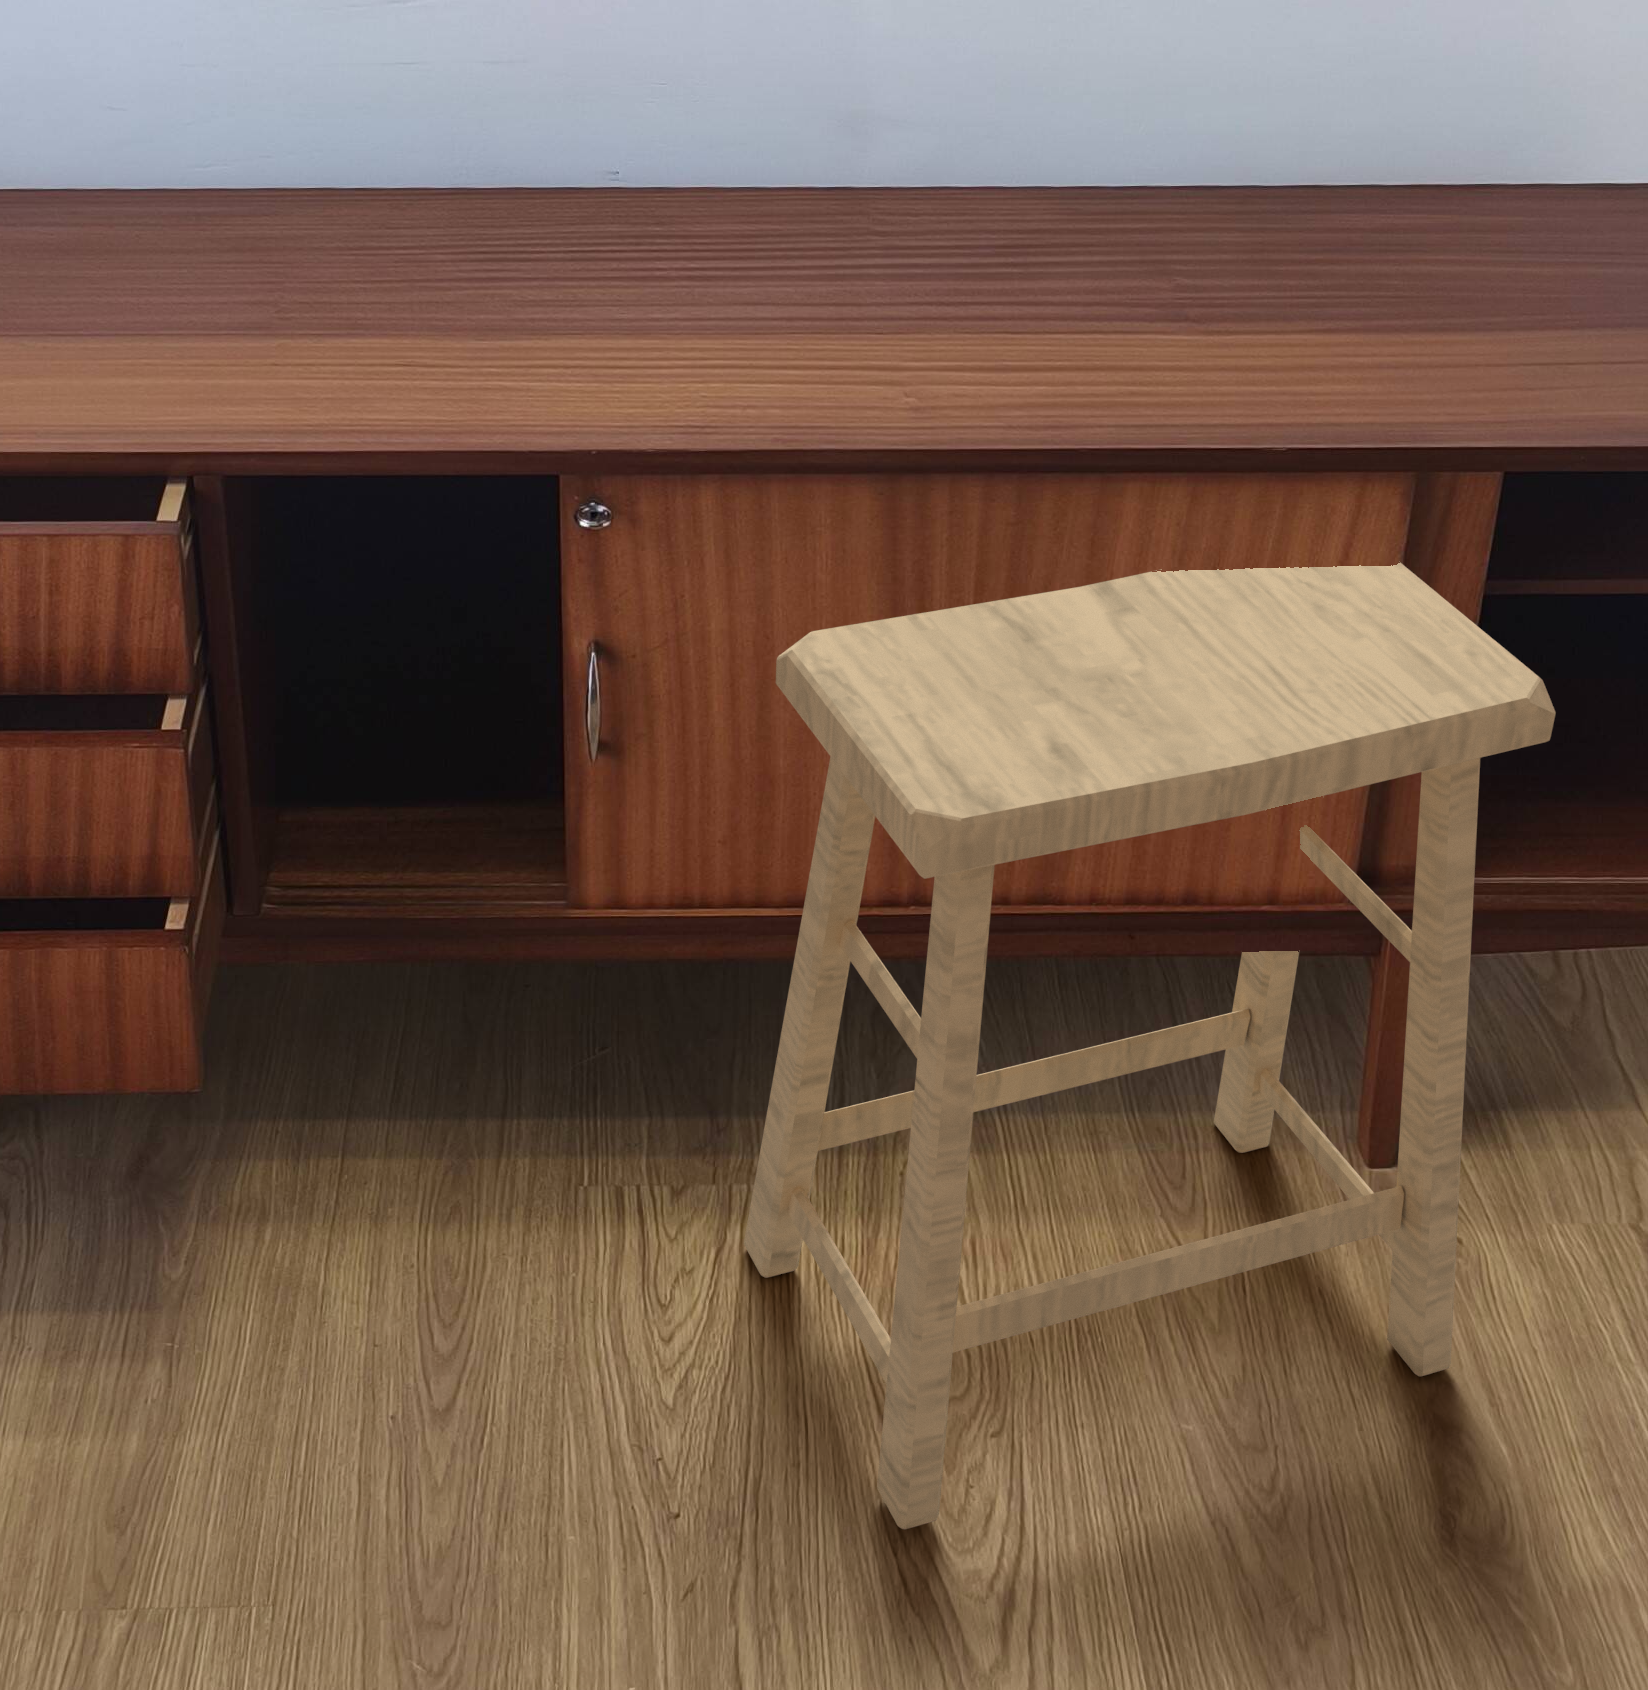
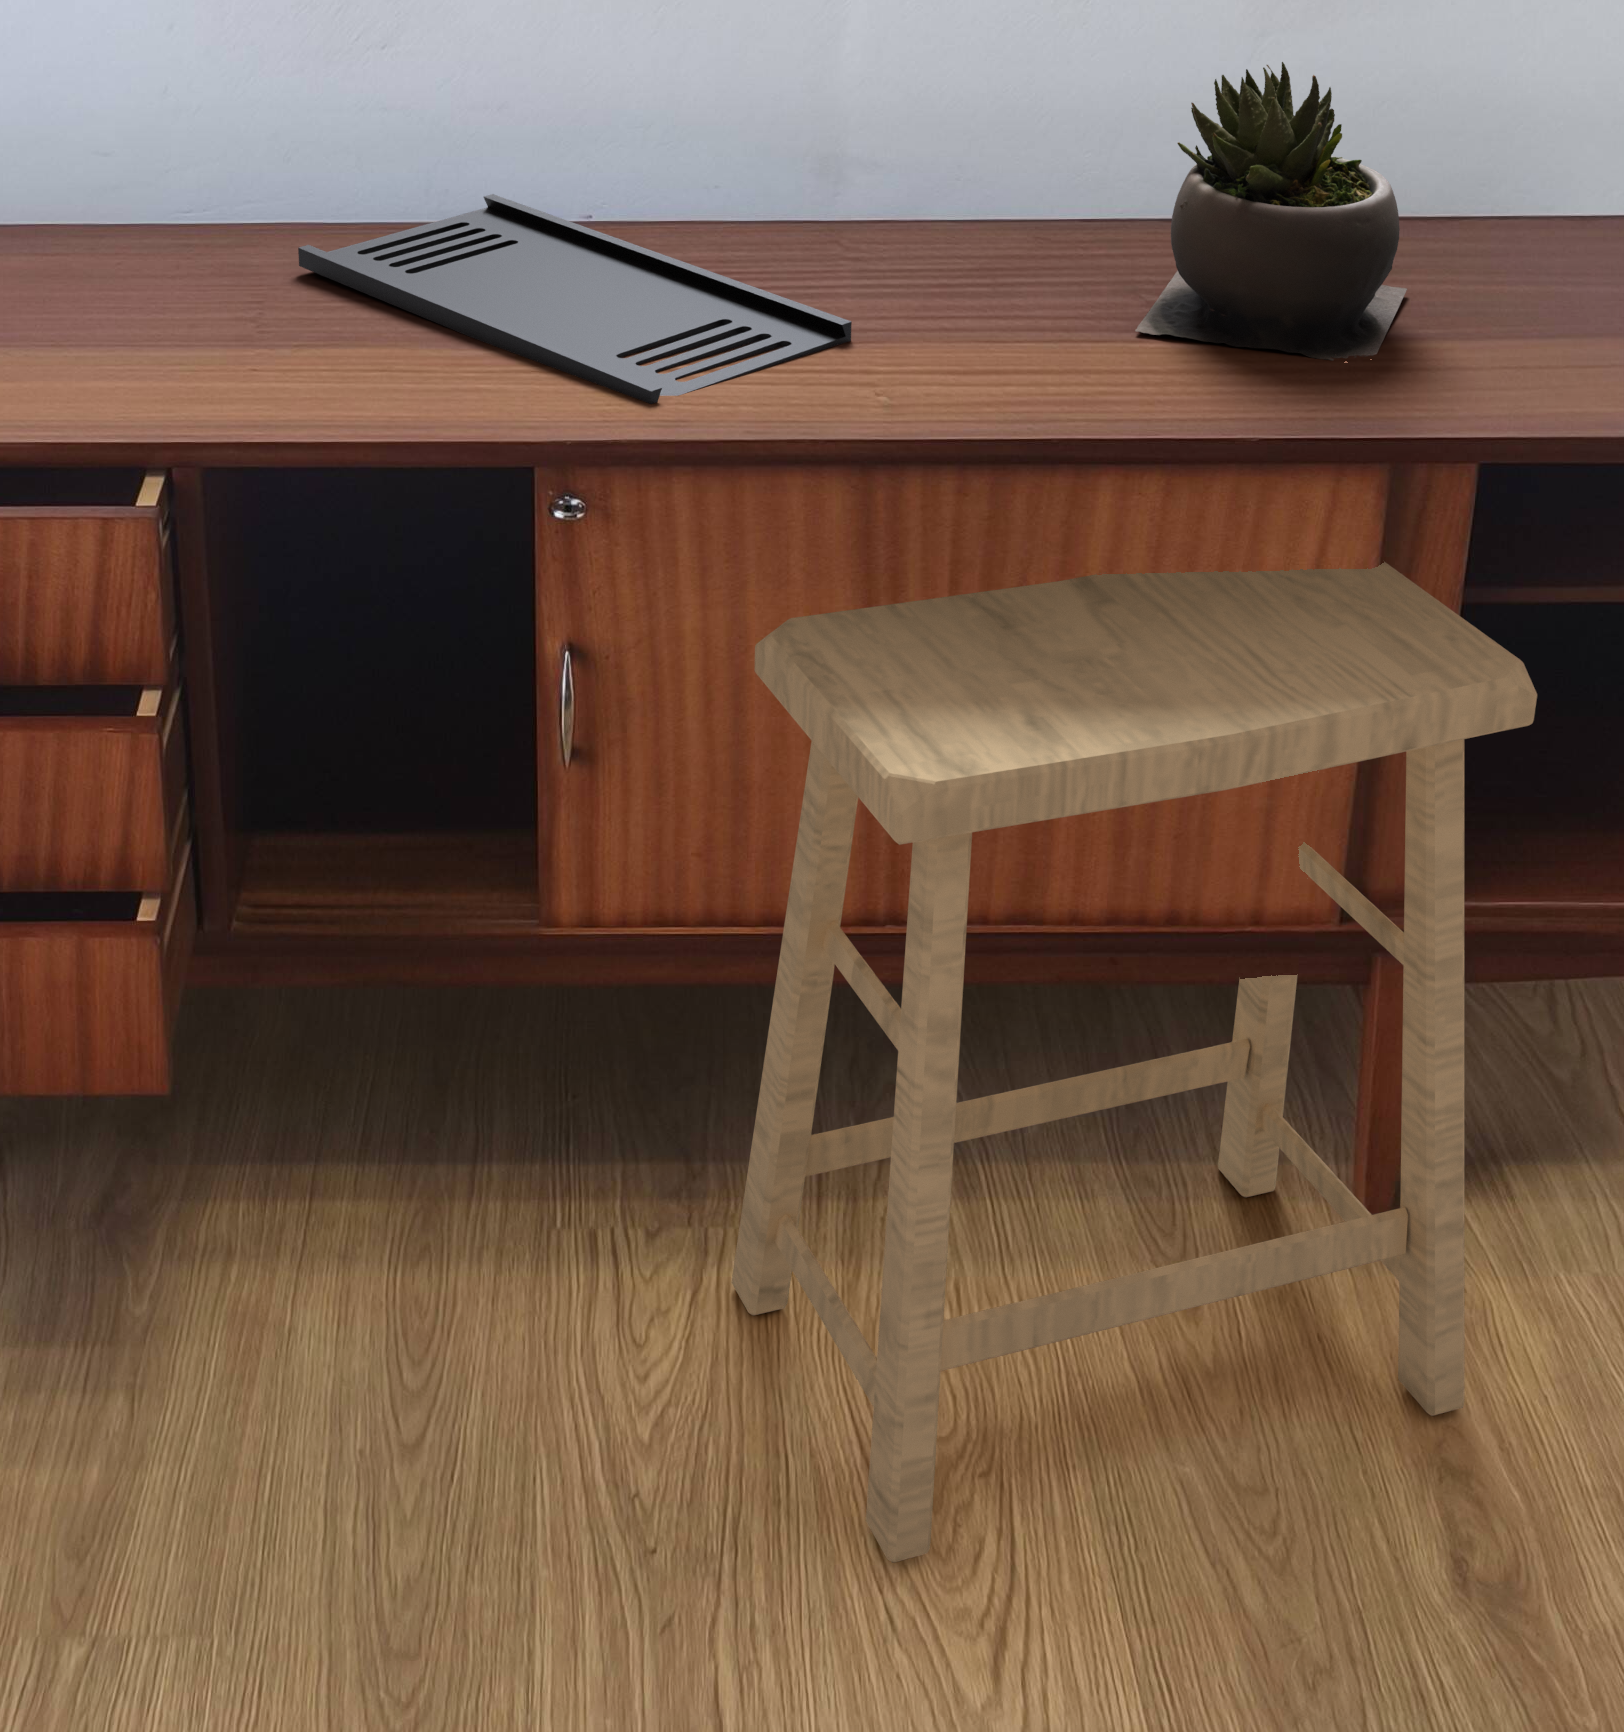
succulent plant: none [1156,46,1429,362] -> present [1135,62,1407,361]
tray: none [307,159,871,416] -> present [298,194,852,404]

